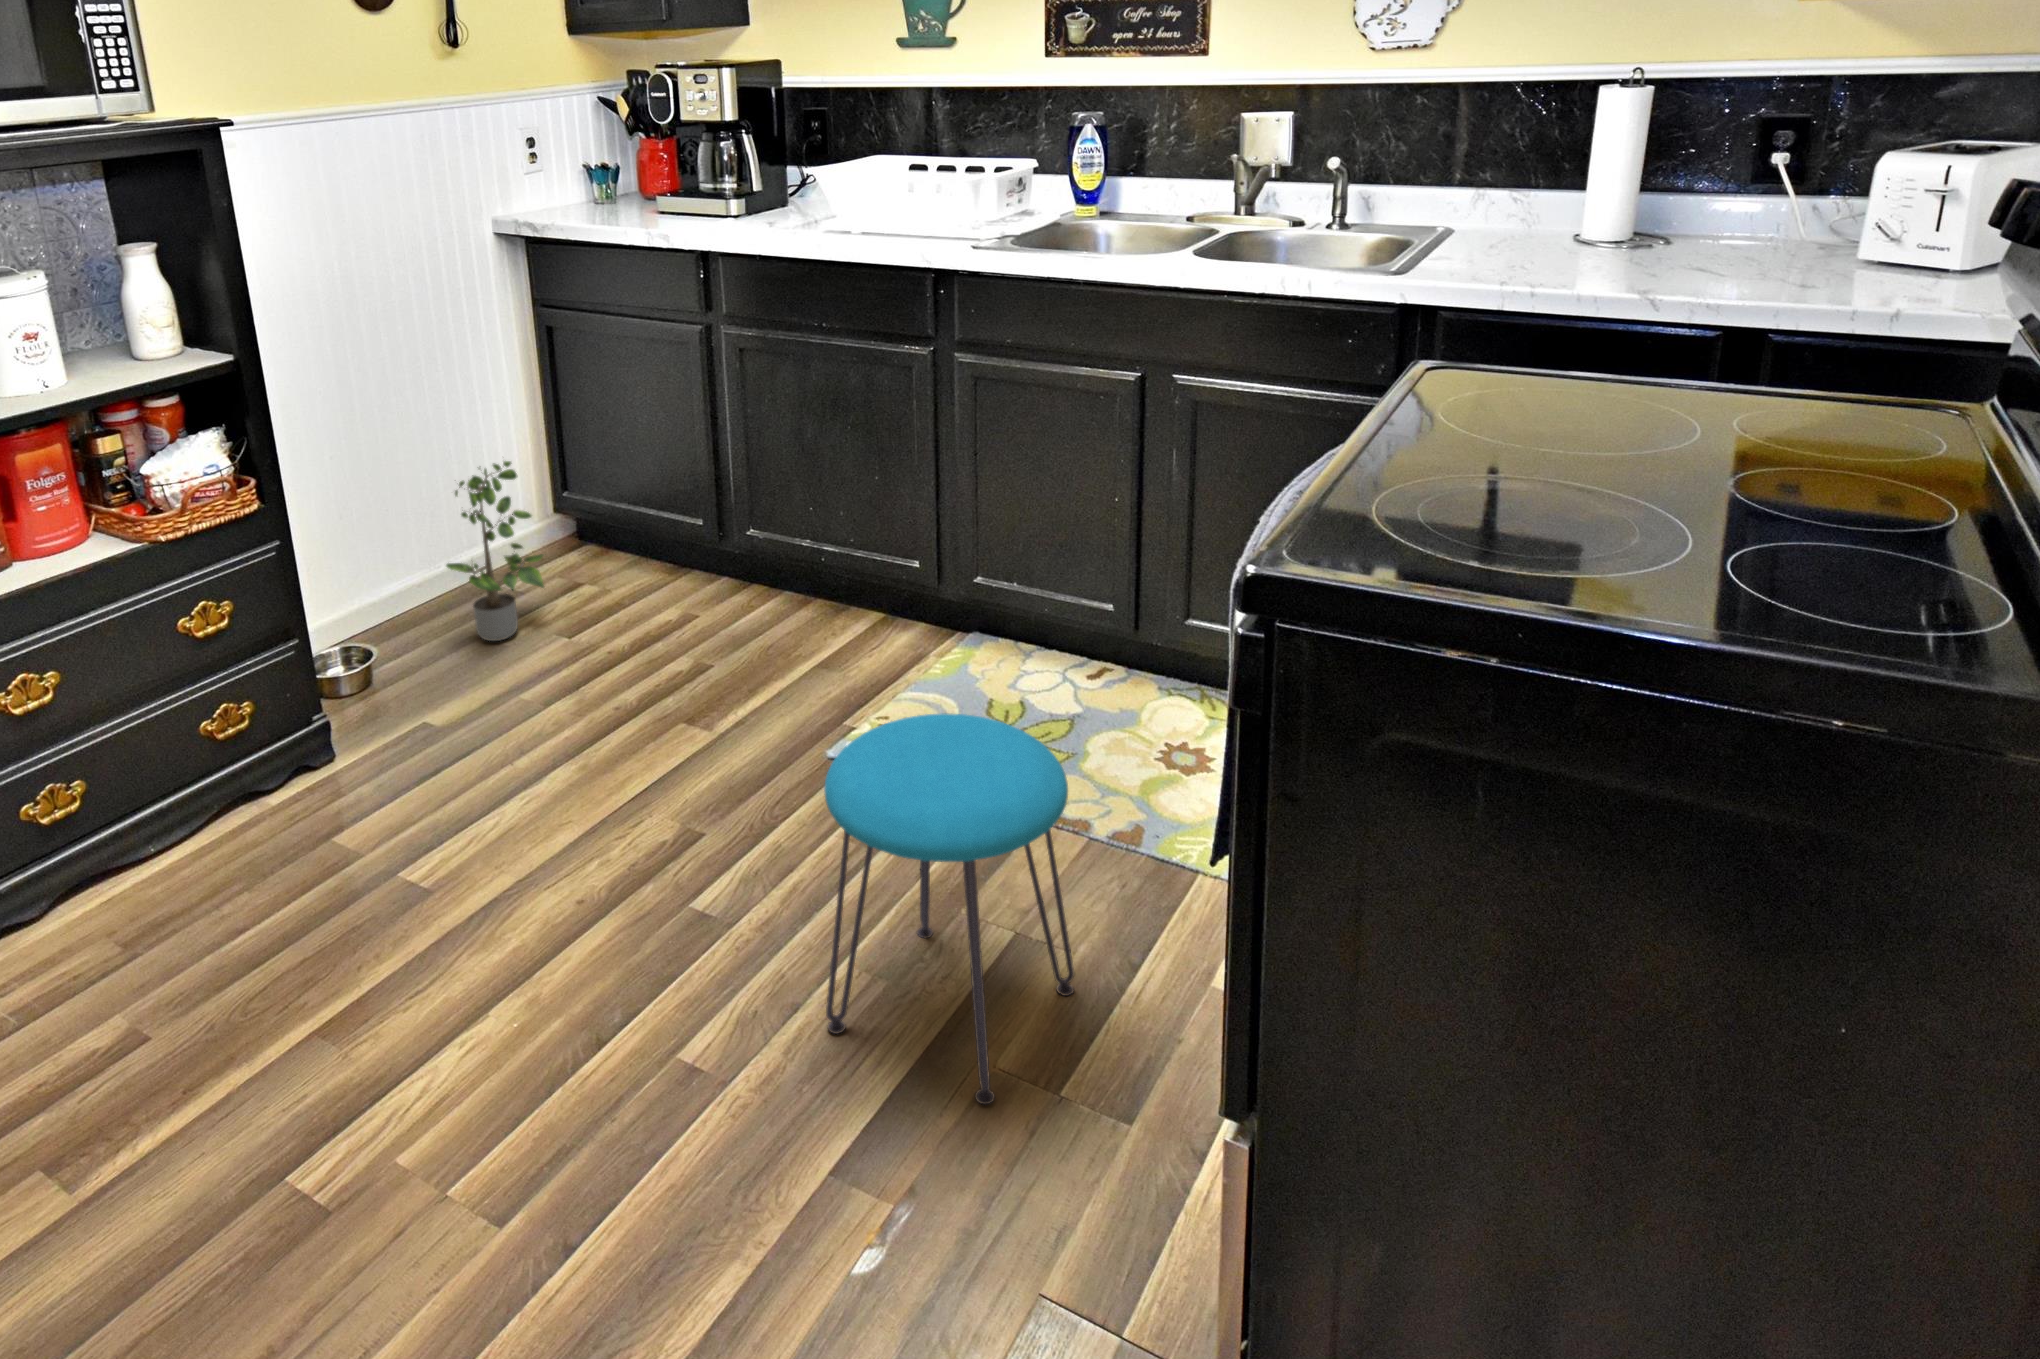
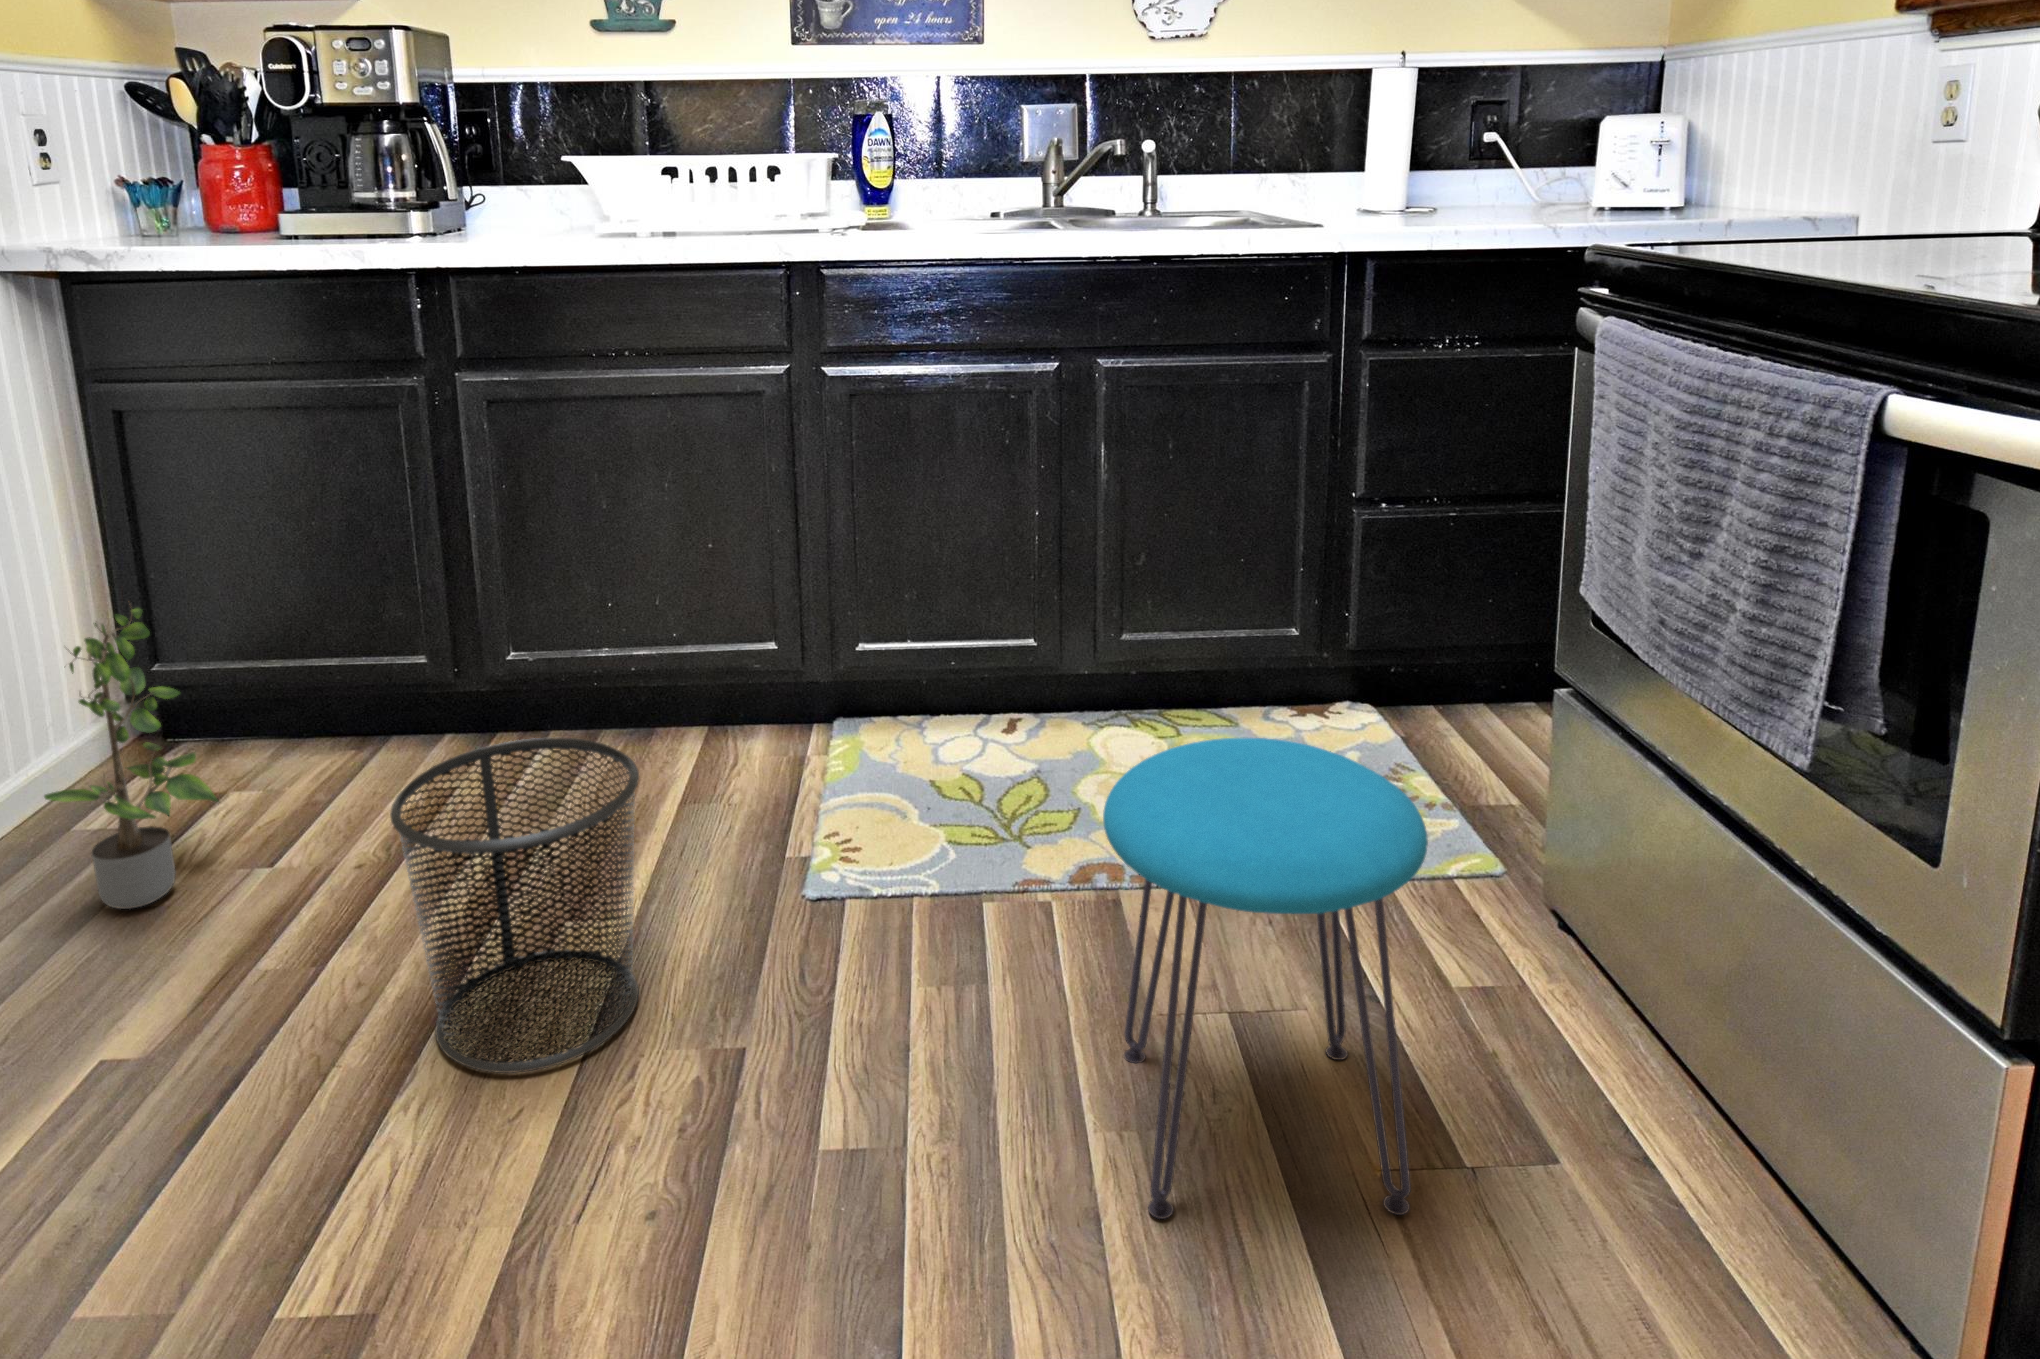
waste bin: none [530,594,686,804] -> present [390,737,639,1073]

